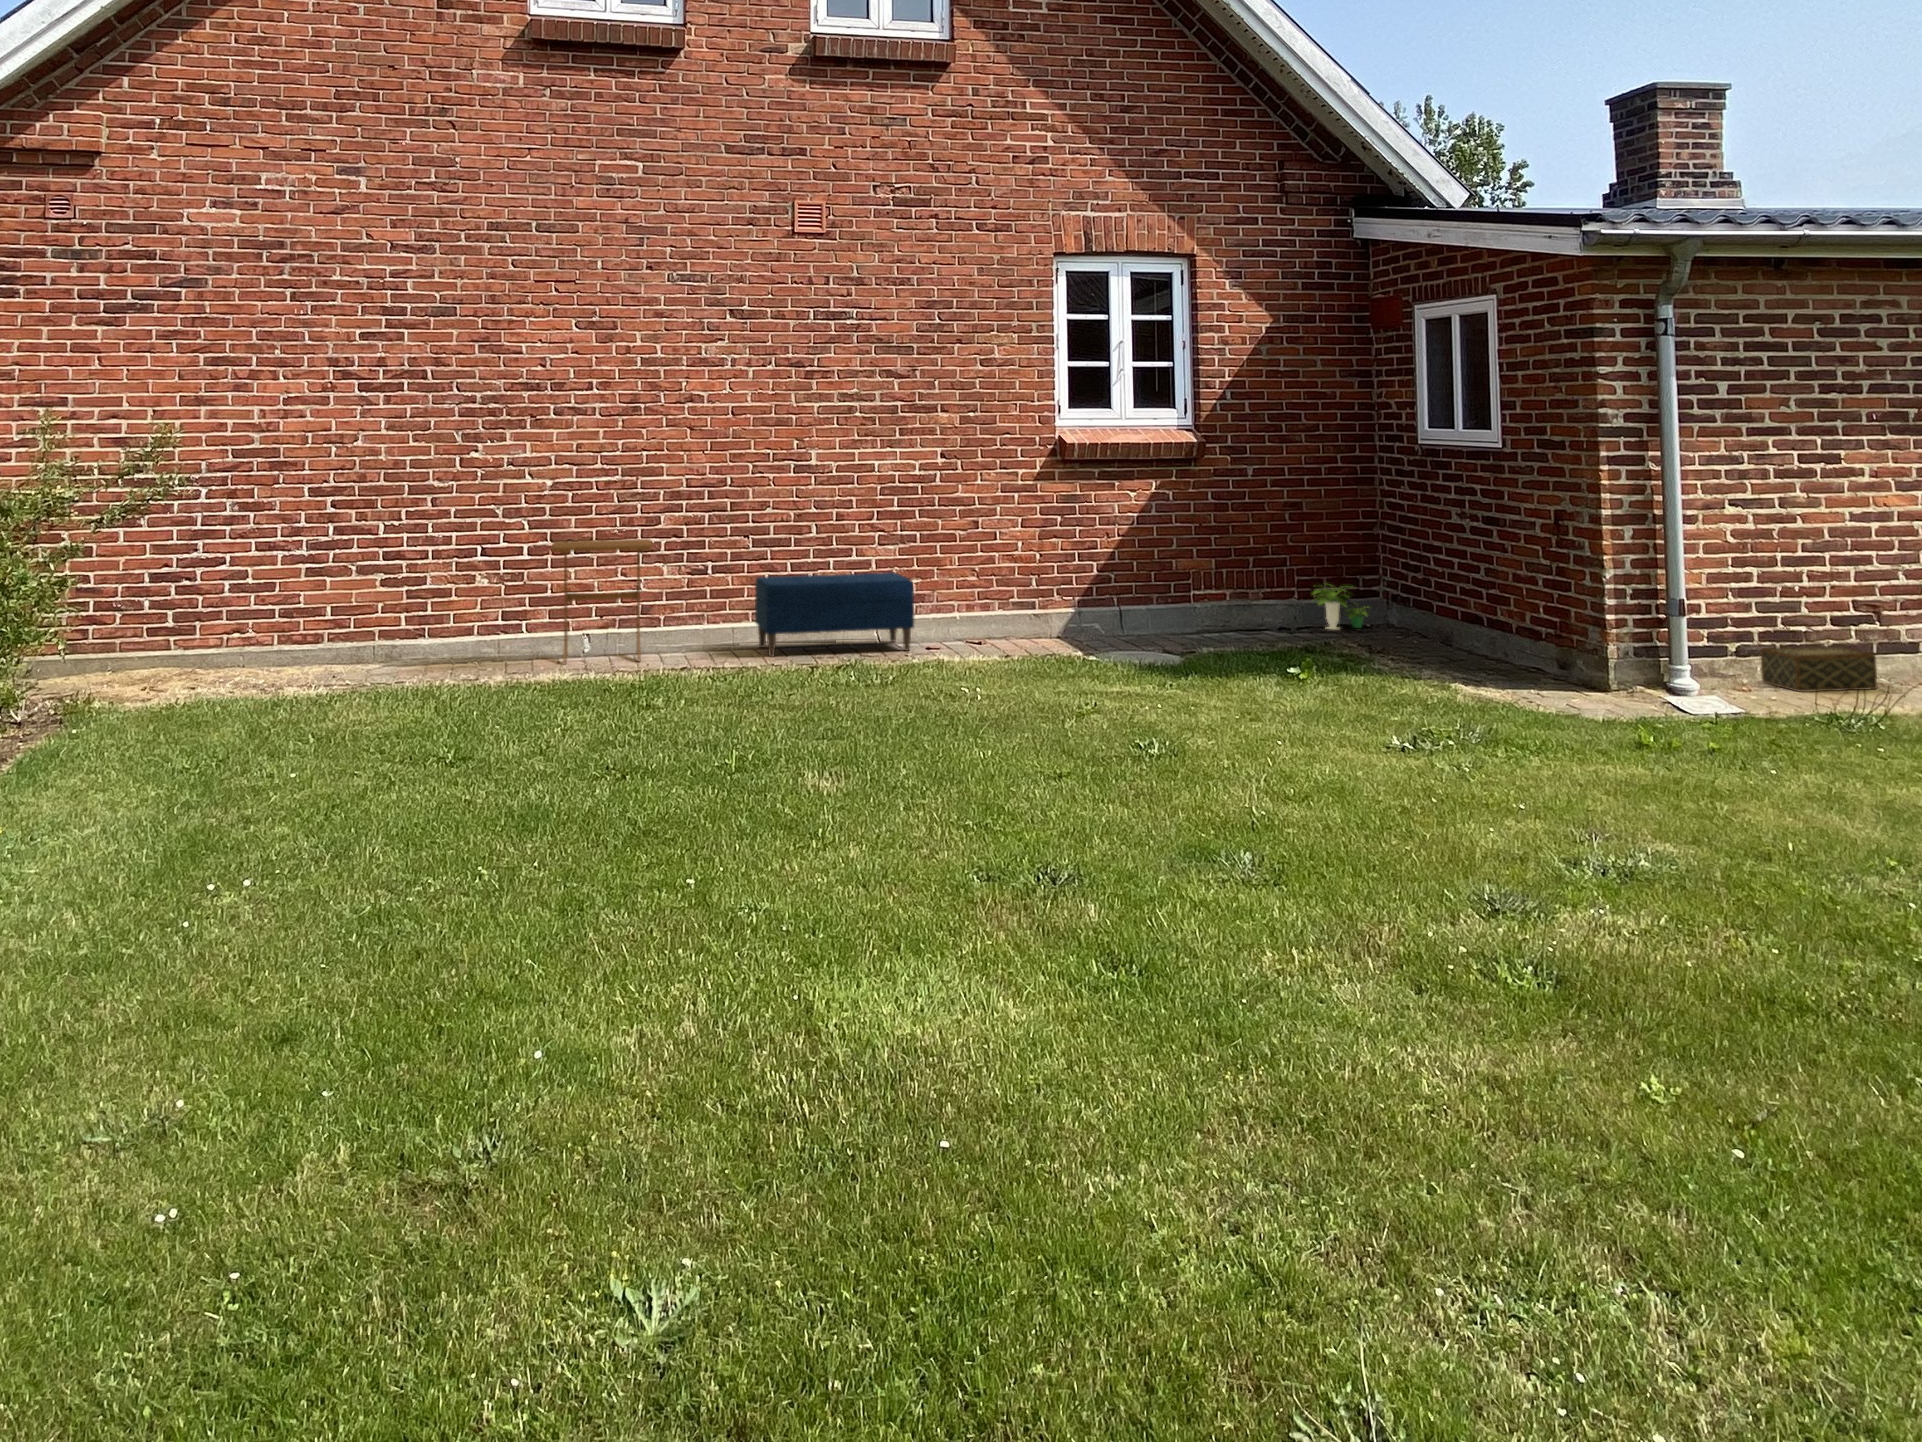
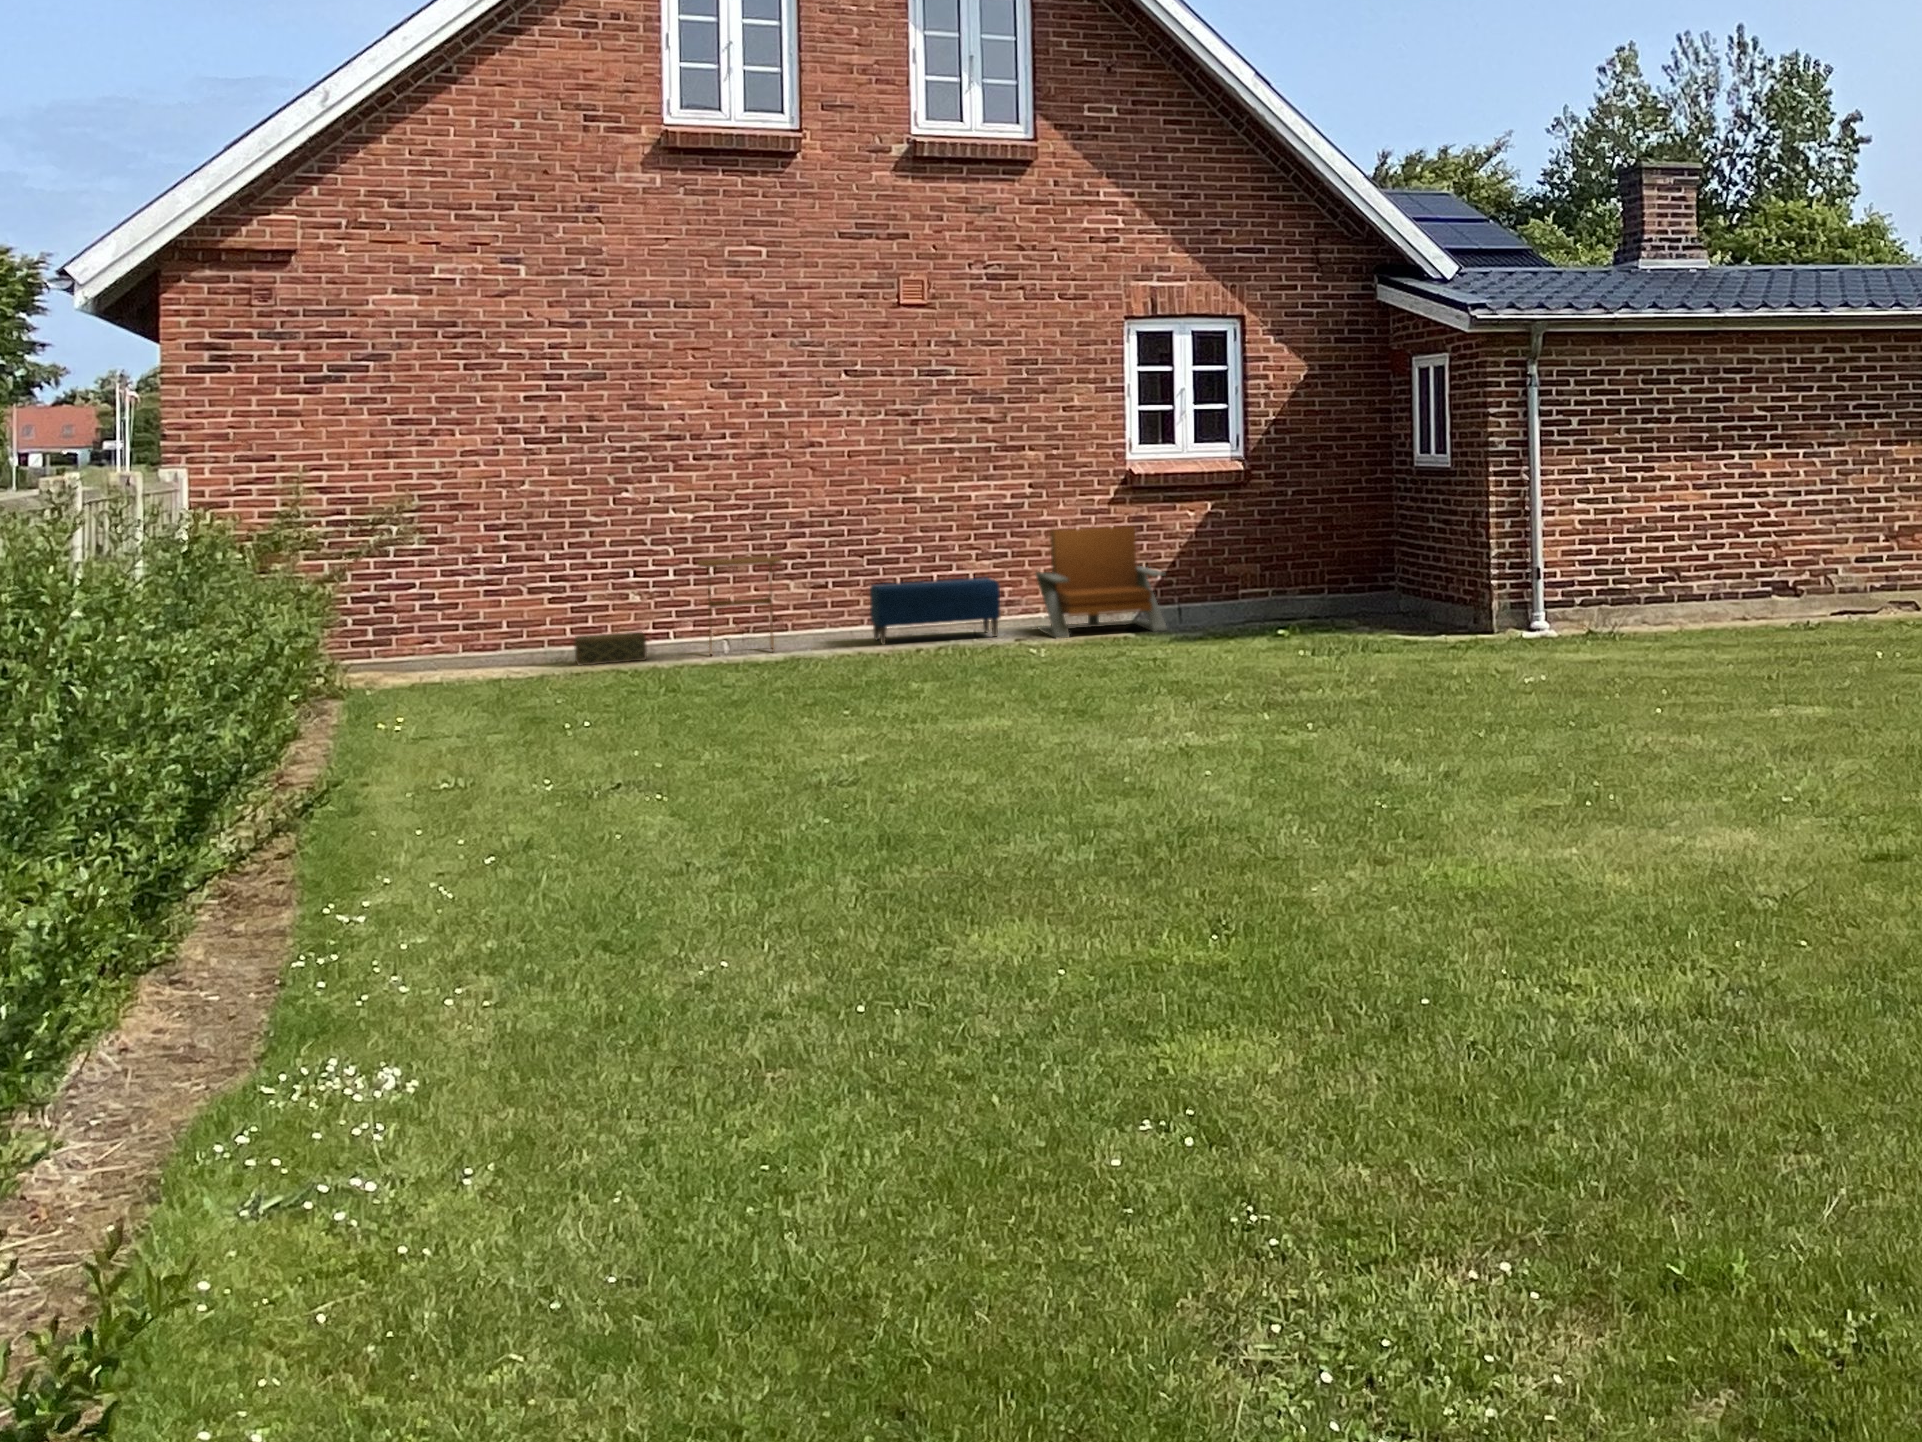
lounge chair: none [953,514,1126,659] -> present [1035,526,1167,638]
potted plant: present [1313,584,1367,629] -> none [1329,575,1376,611]
woven basket: present [1761,646,1877,692] -> present [574,632,647,665]

